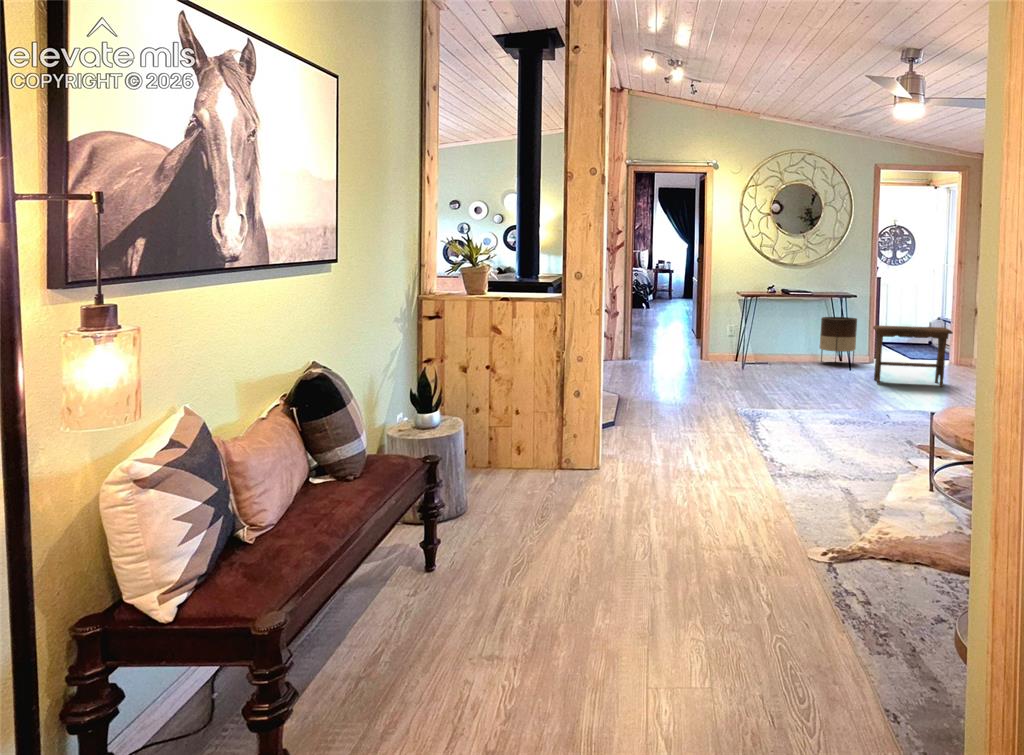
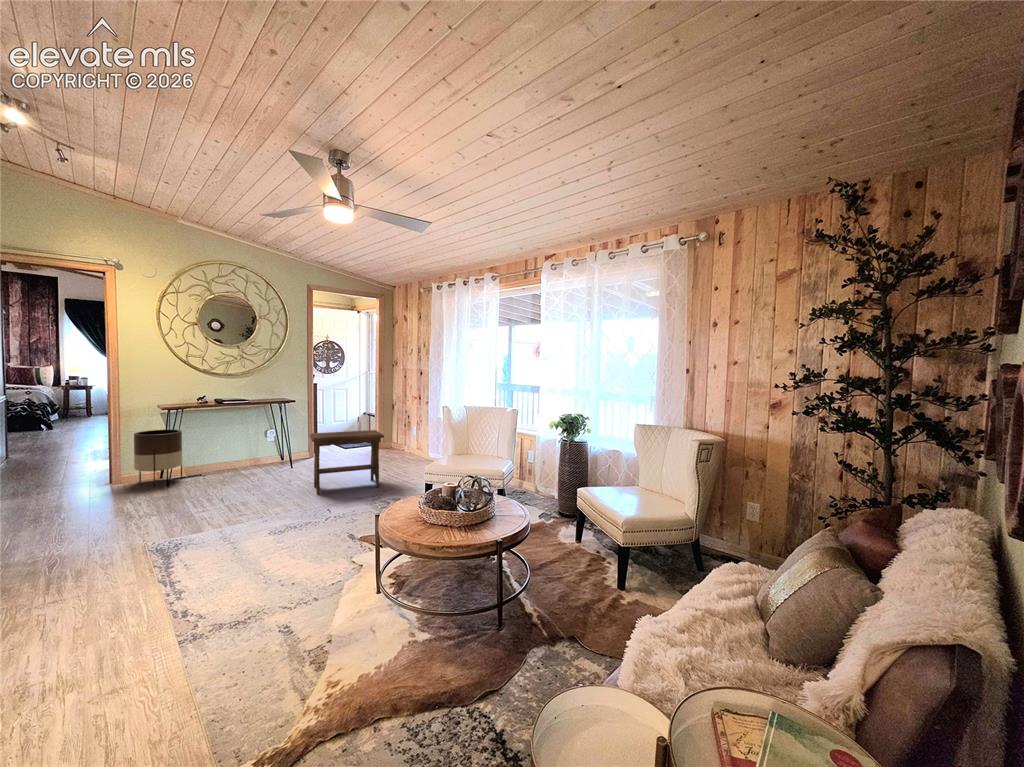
planter: present [820,317,857,364] -> present [134,430,182,487]

